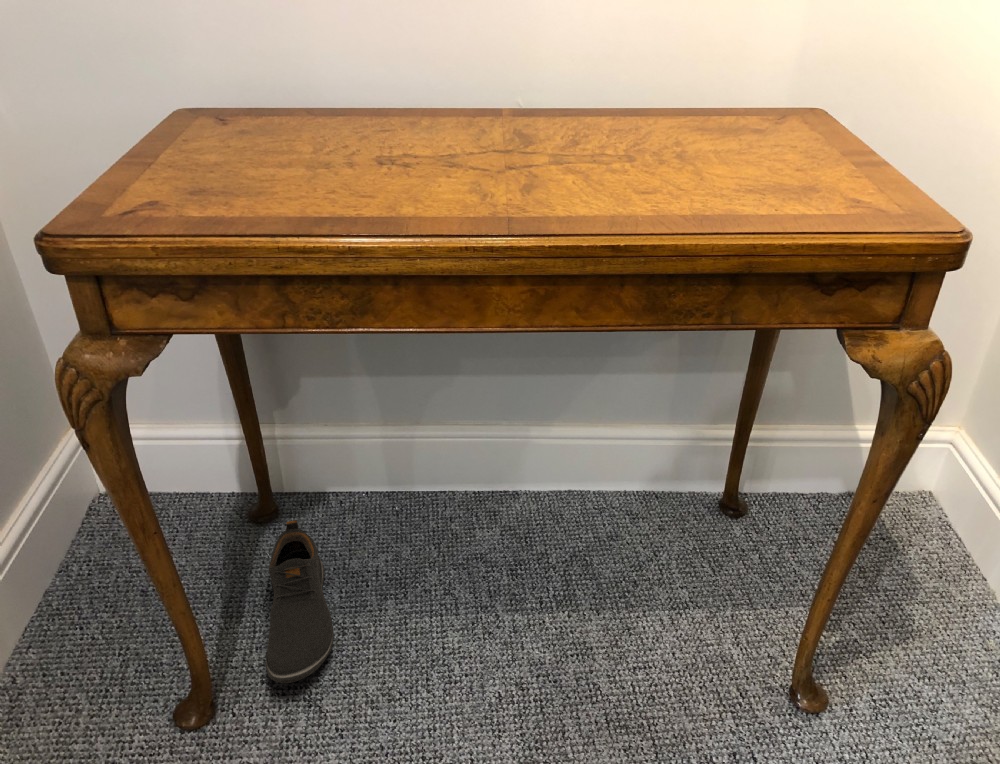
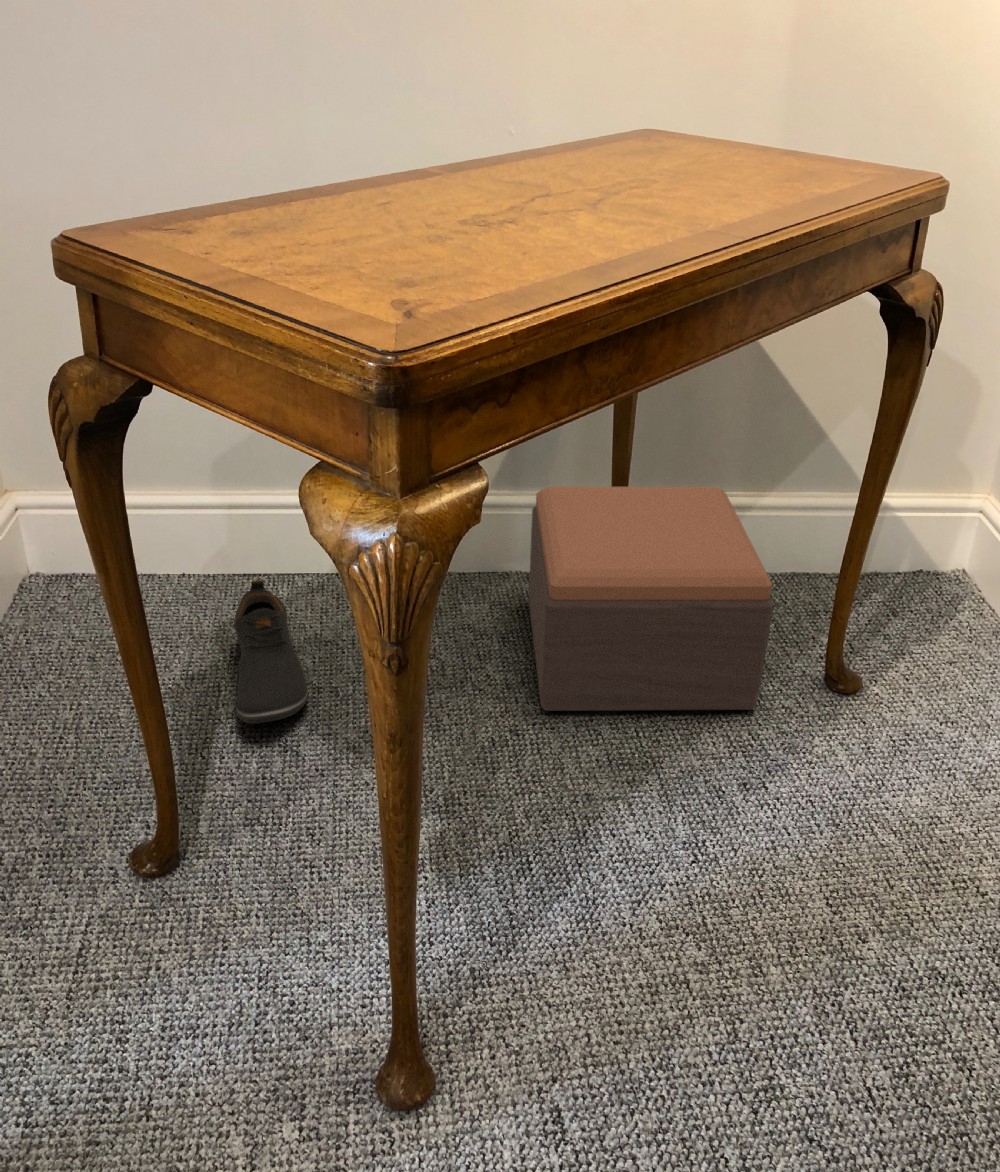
footstool: none [537,437,765,661] -> present [529,486,774,711]

